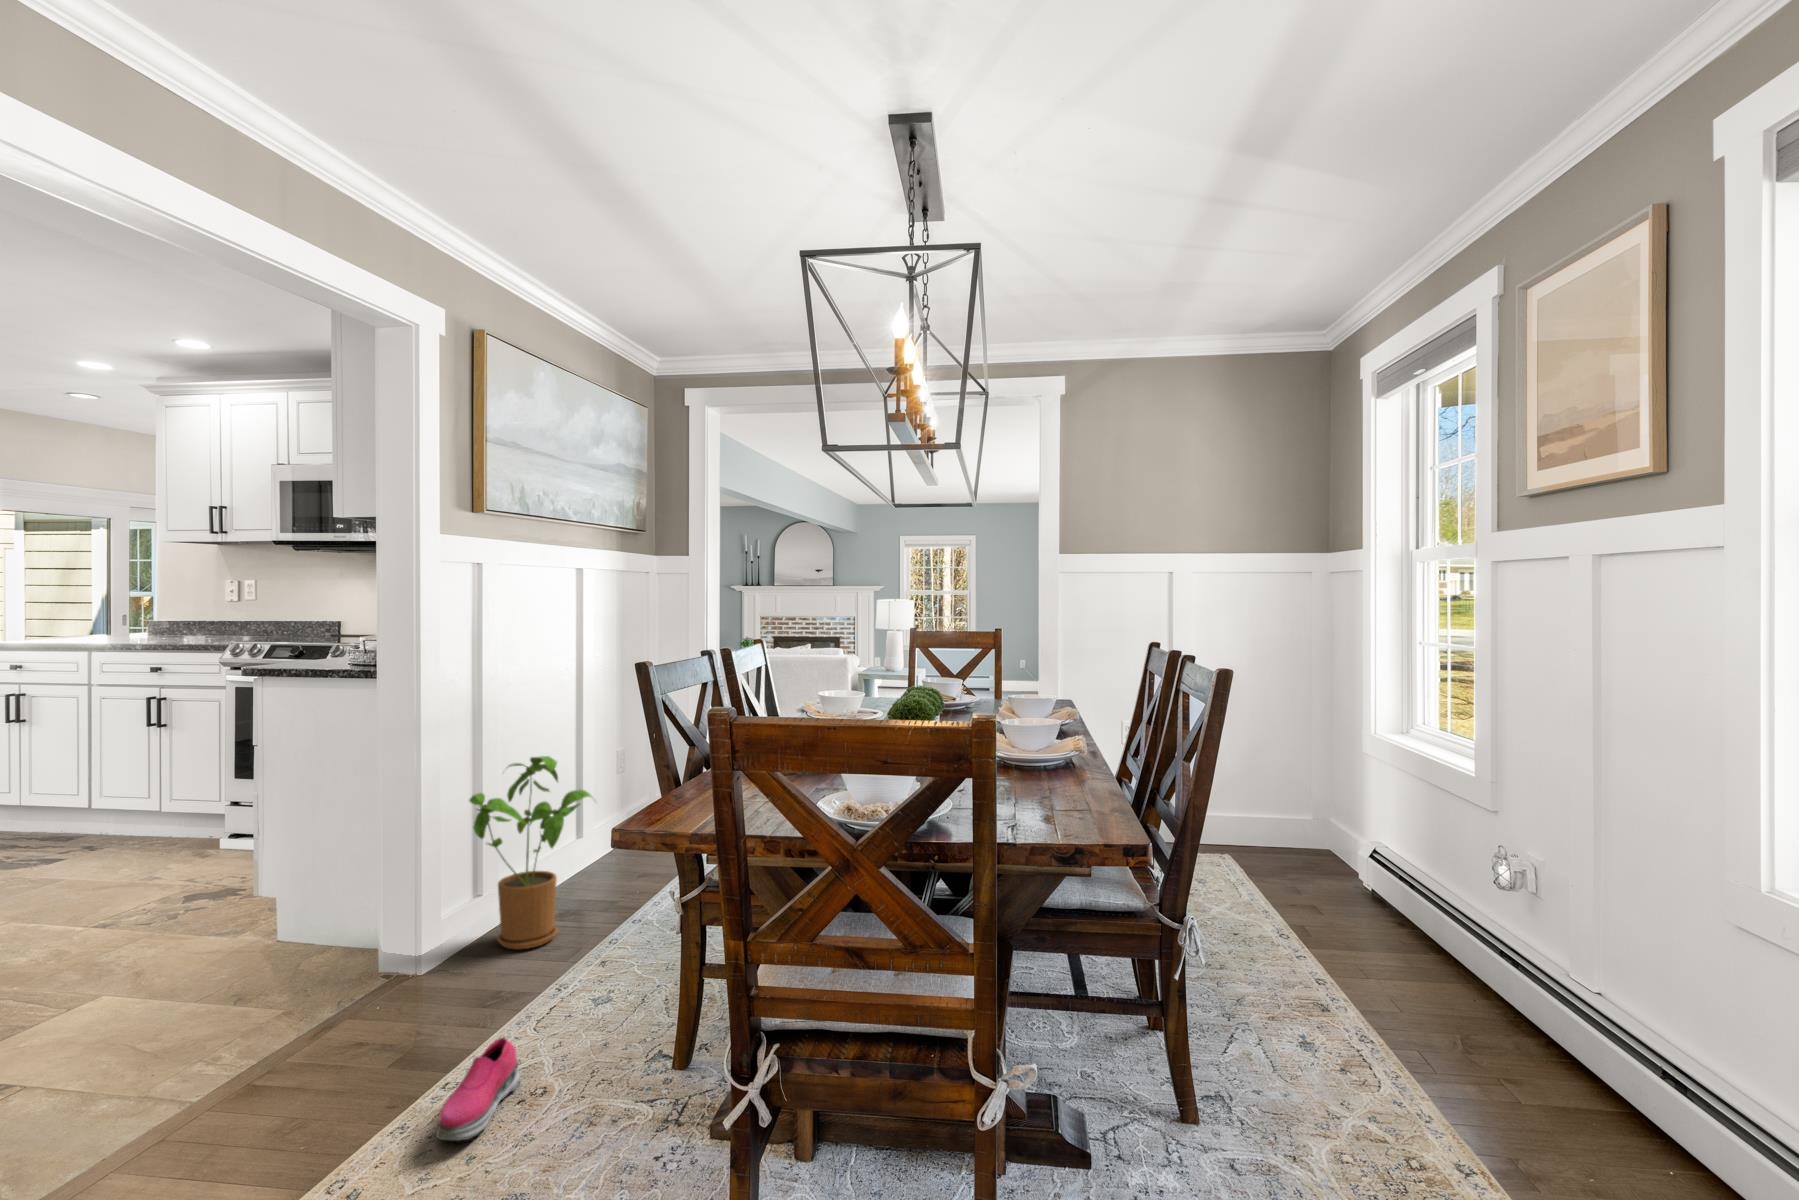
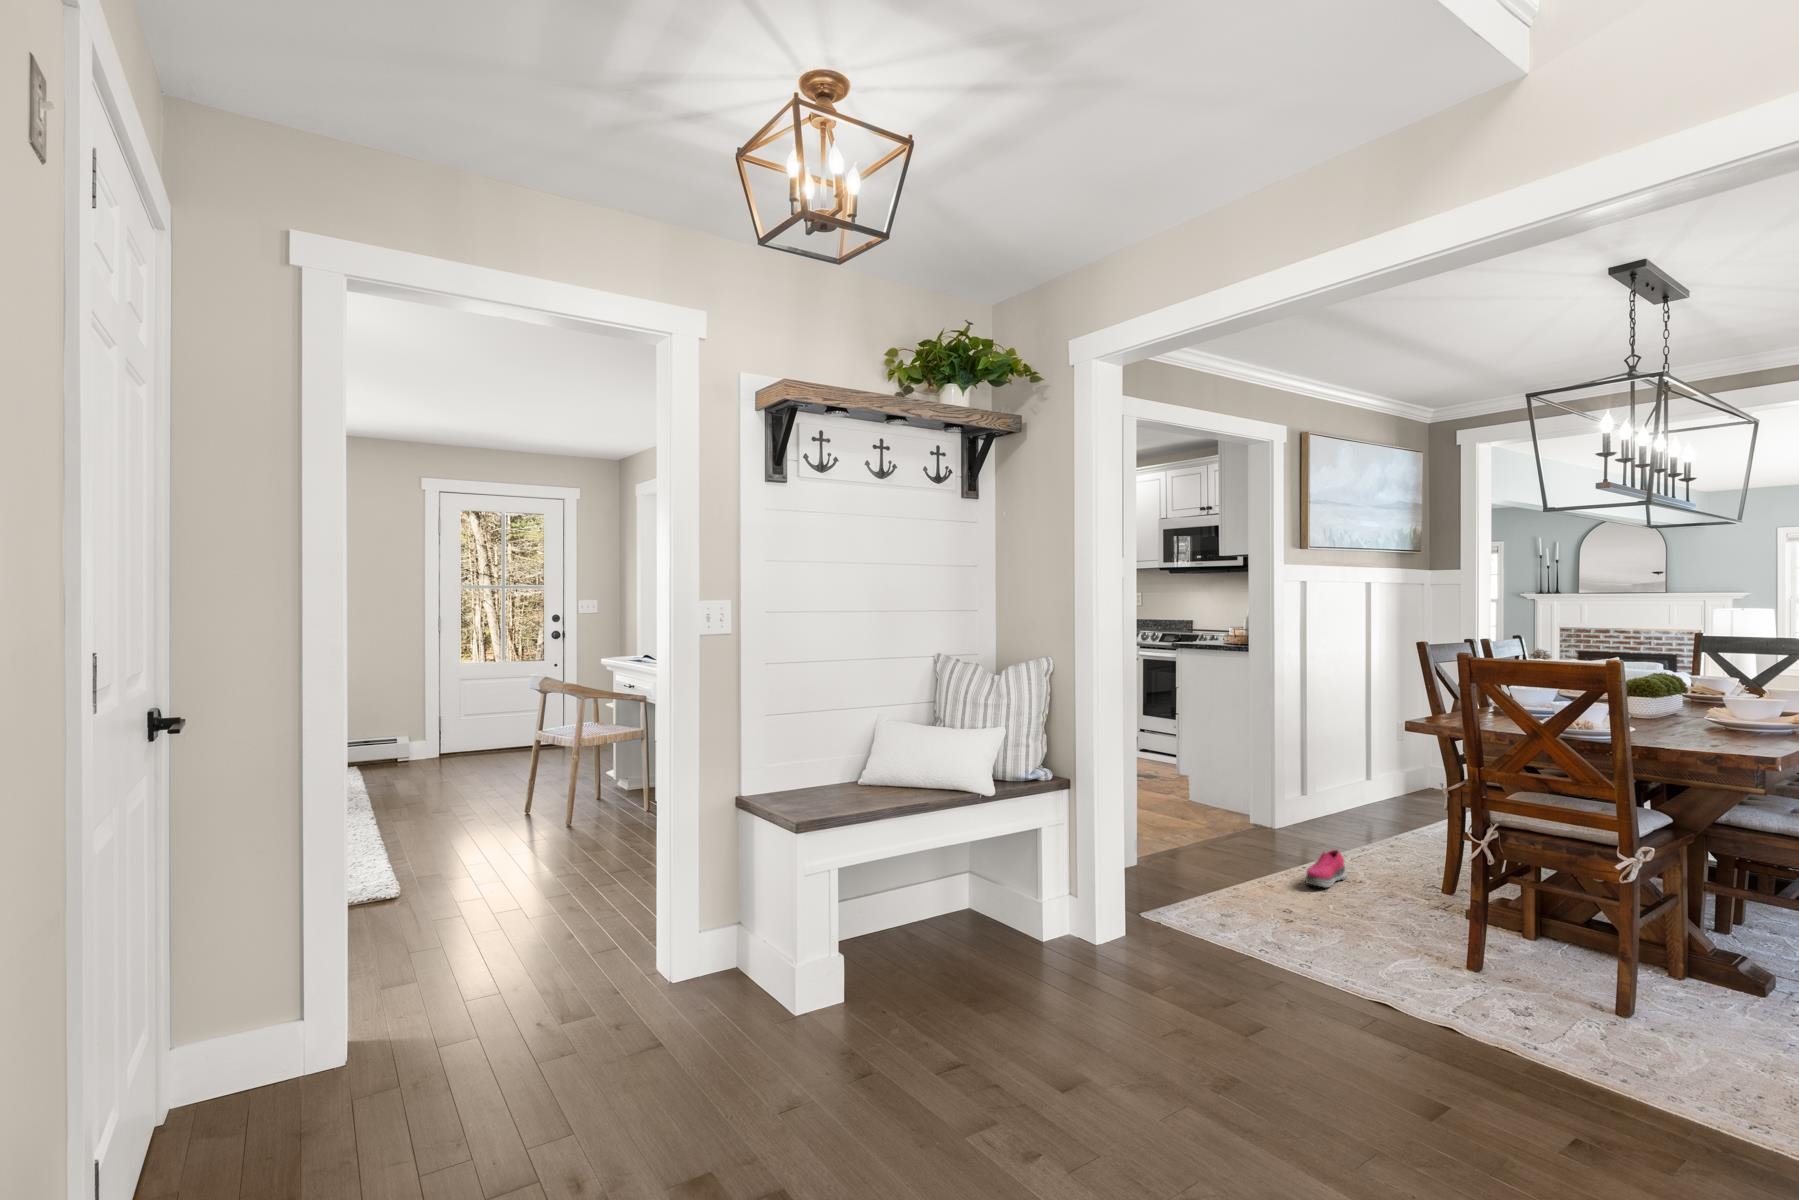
house plant: present [469,756,591,949] -> none [1301,710,1387,833]

